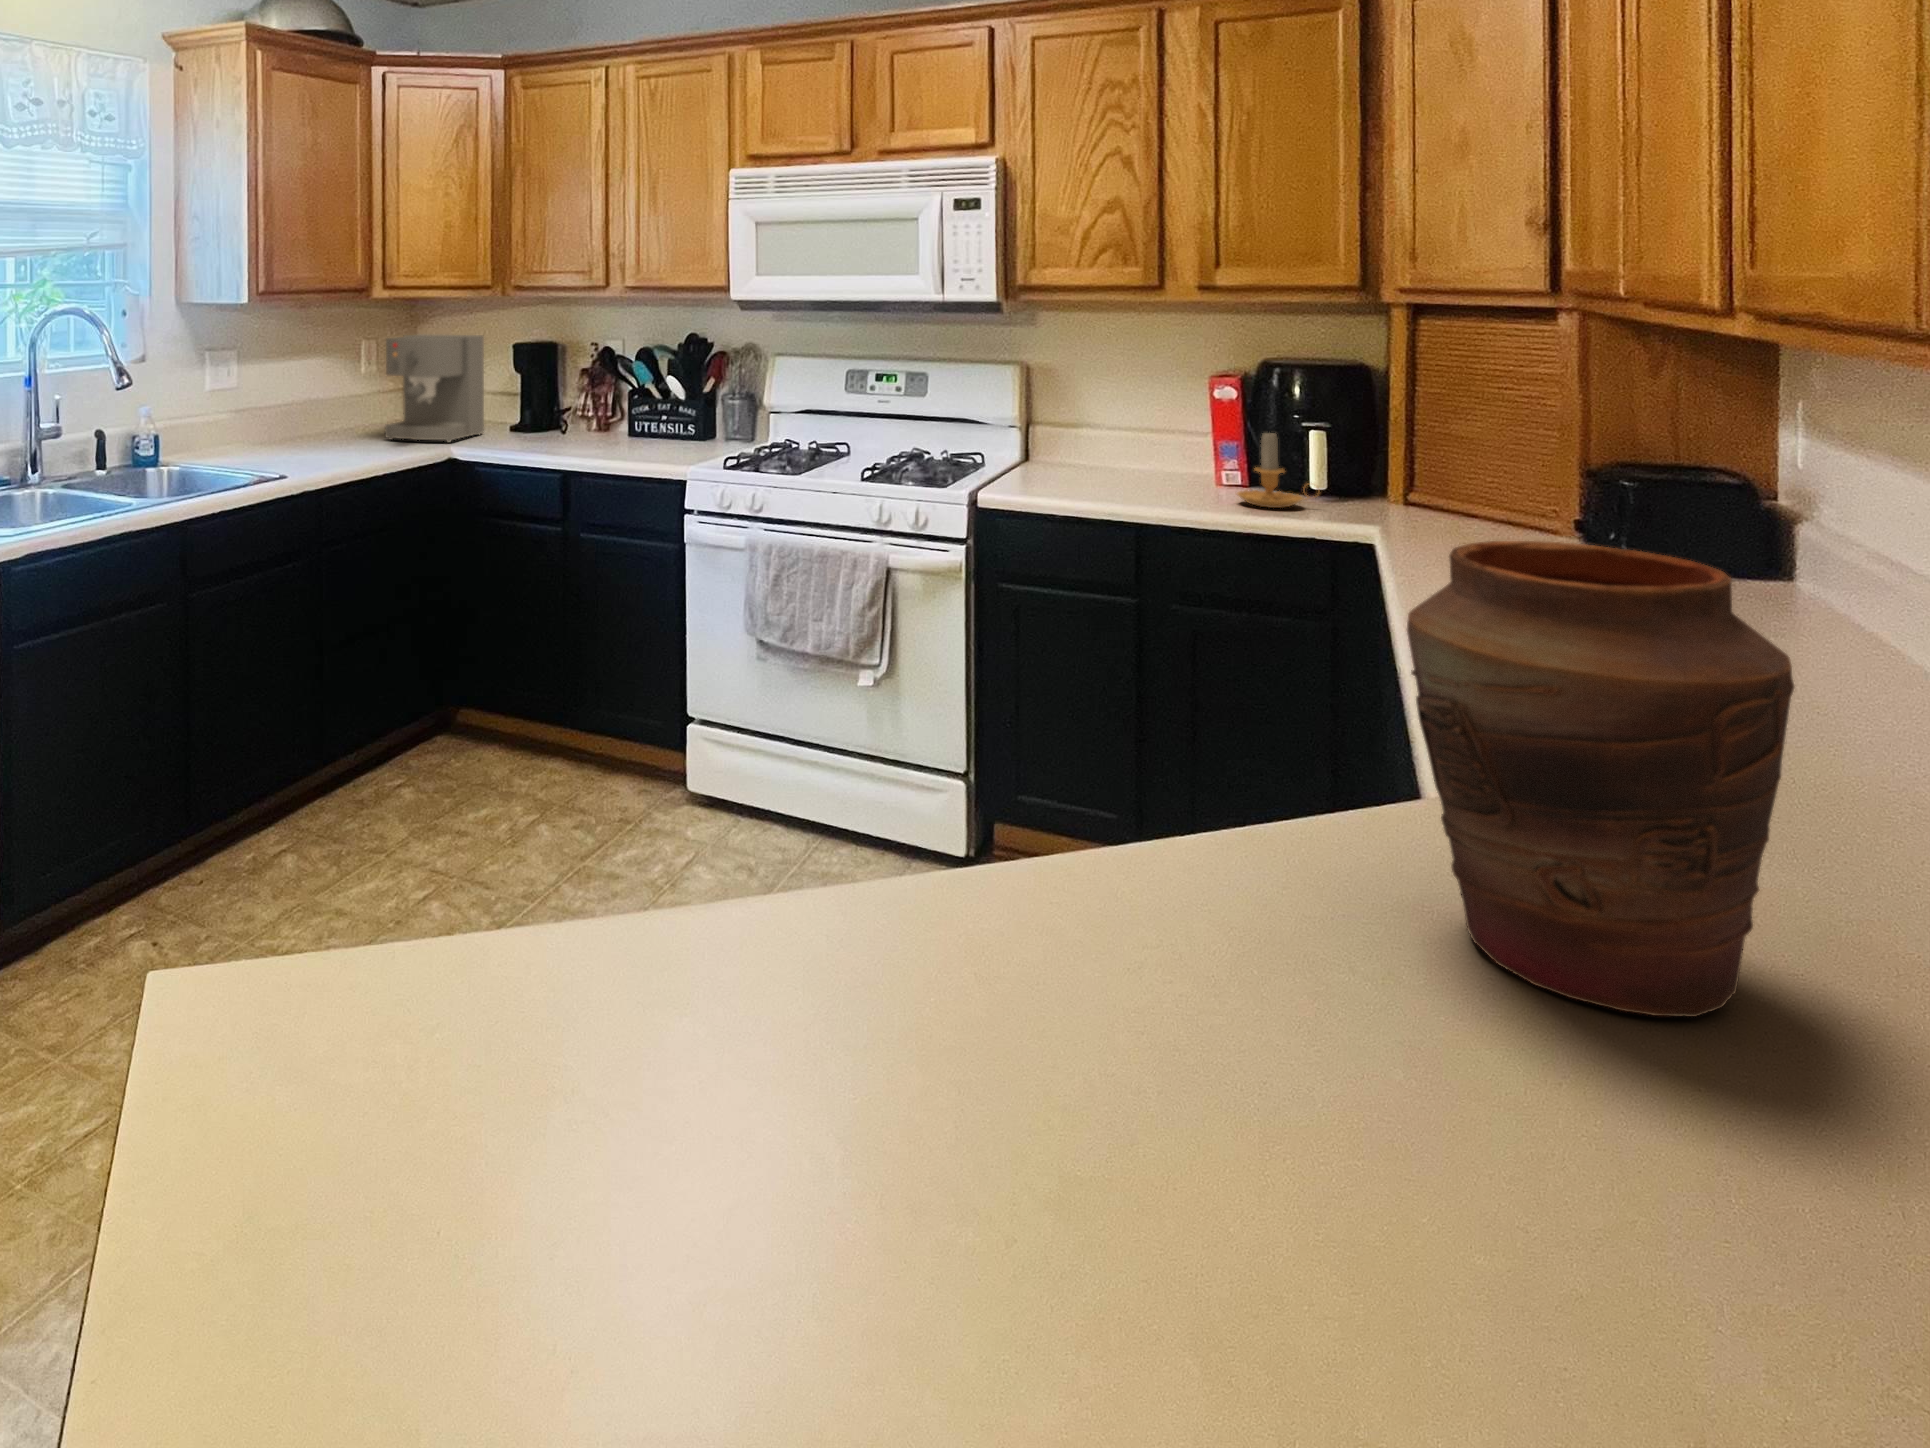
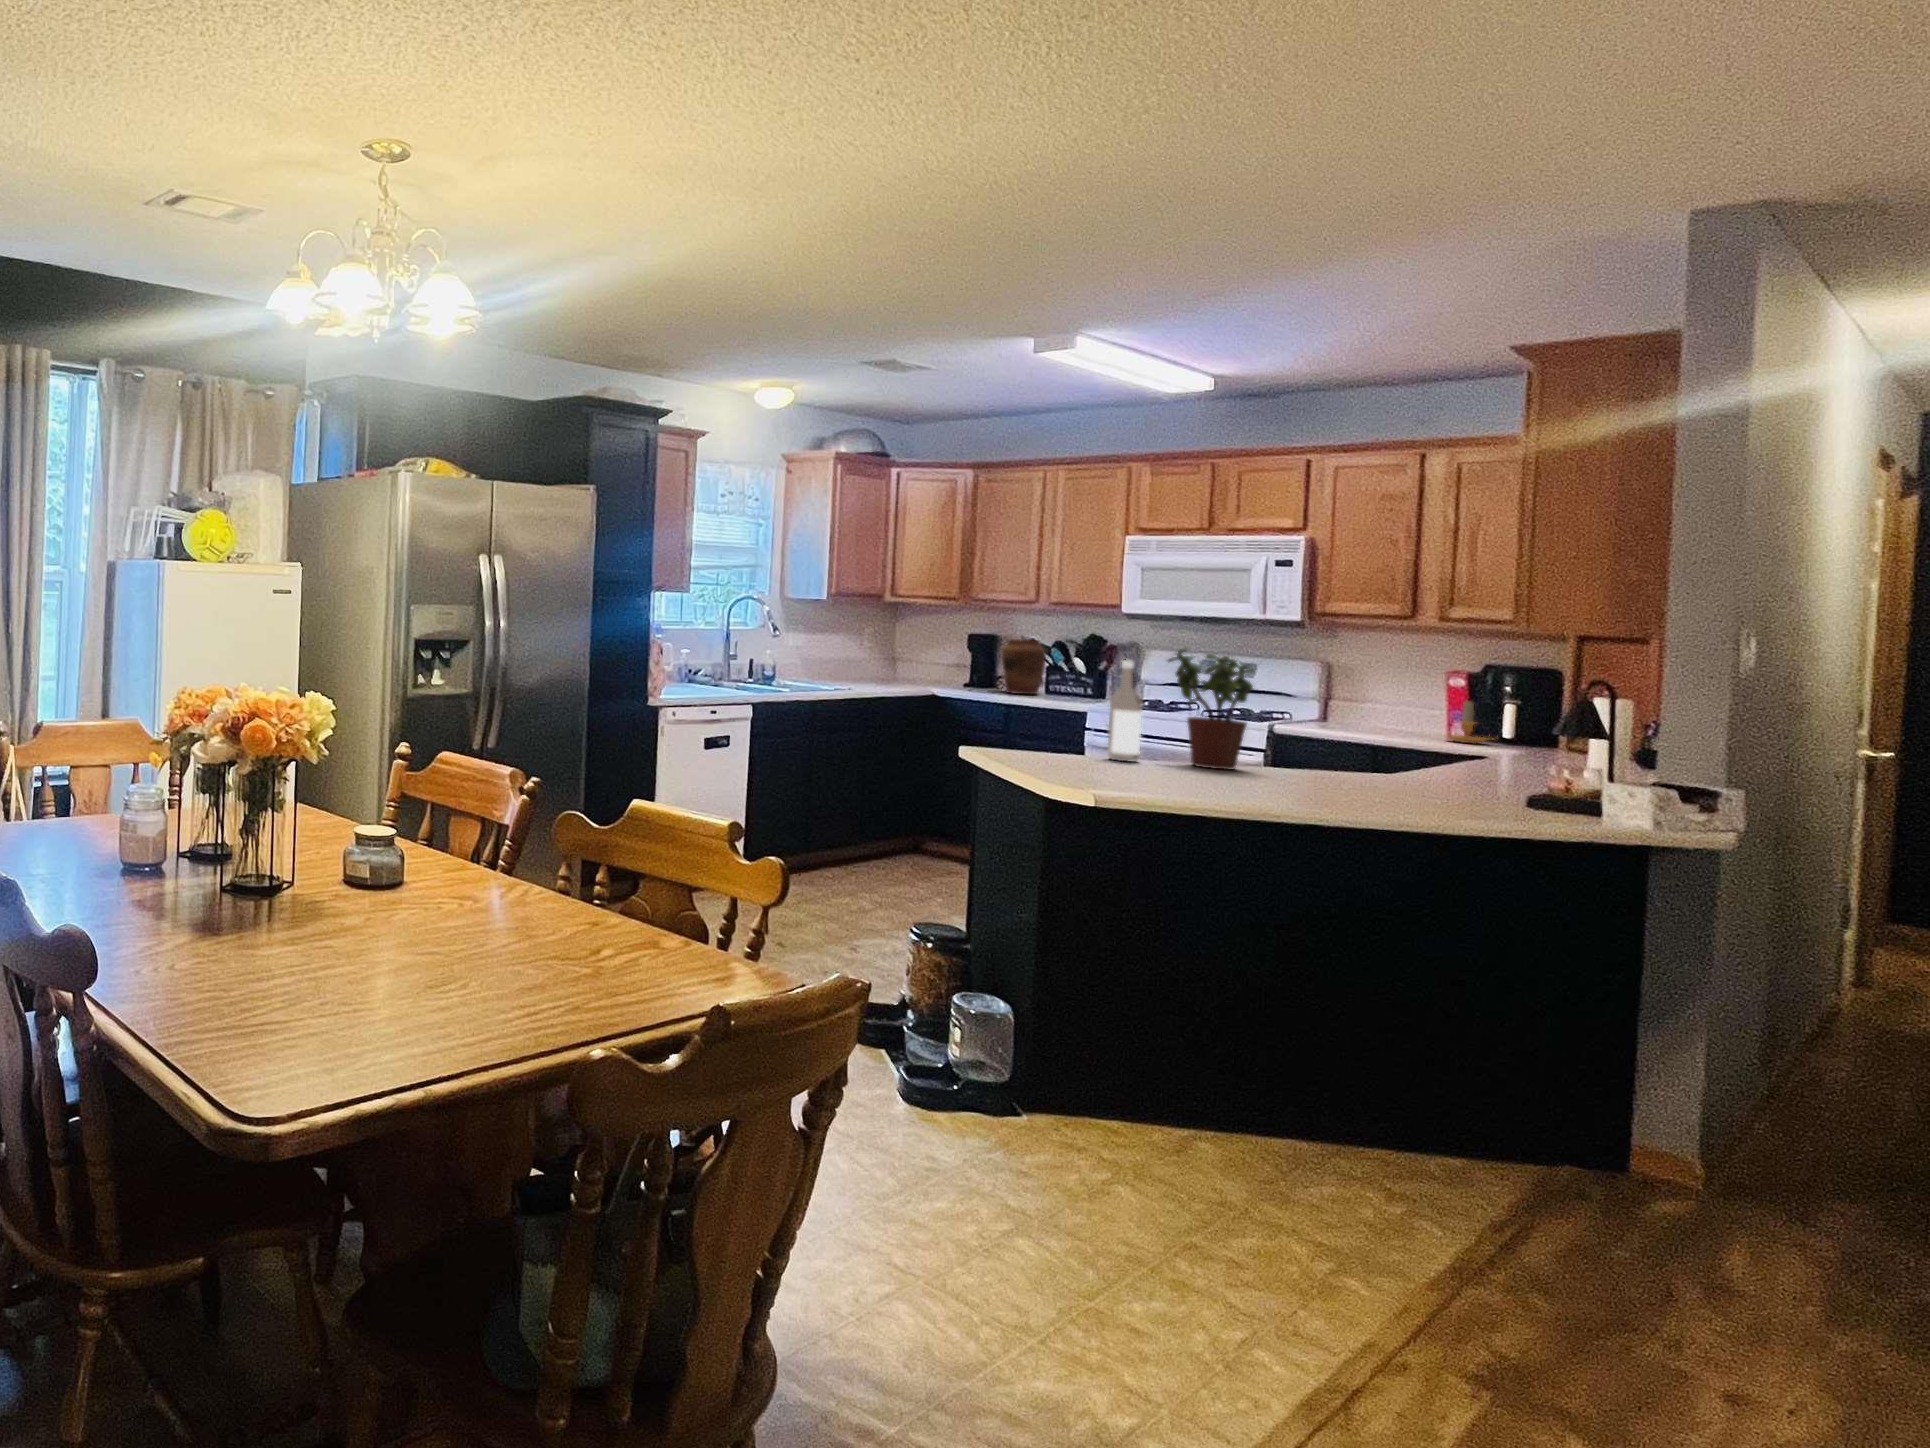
coffee maker: present [385,334,484,442] -> none [887,625,951,687]
vase: present [1407,541,1794,1017] -> present [1001,639,1046,694]
potted plant: none [977,543,1392,1202] -> present [1168,647,1254,770]
wine bottle: none [748,646,902,1251] -> present [1108,660,1142,762]

